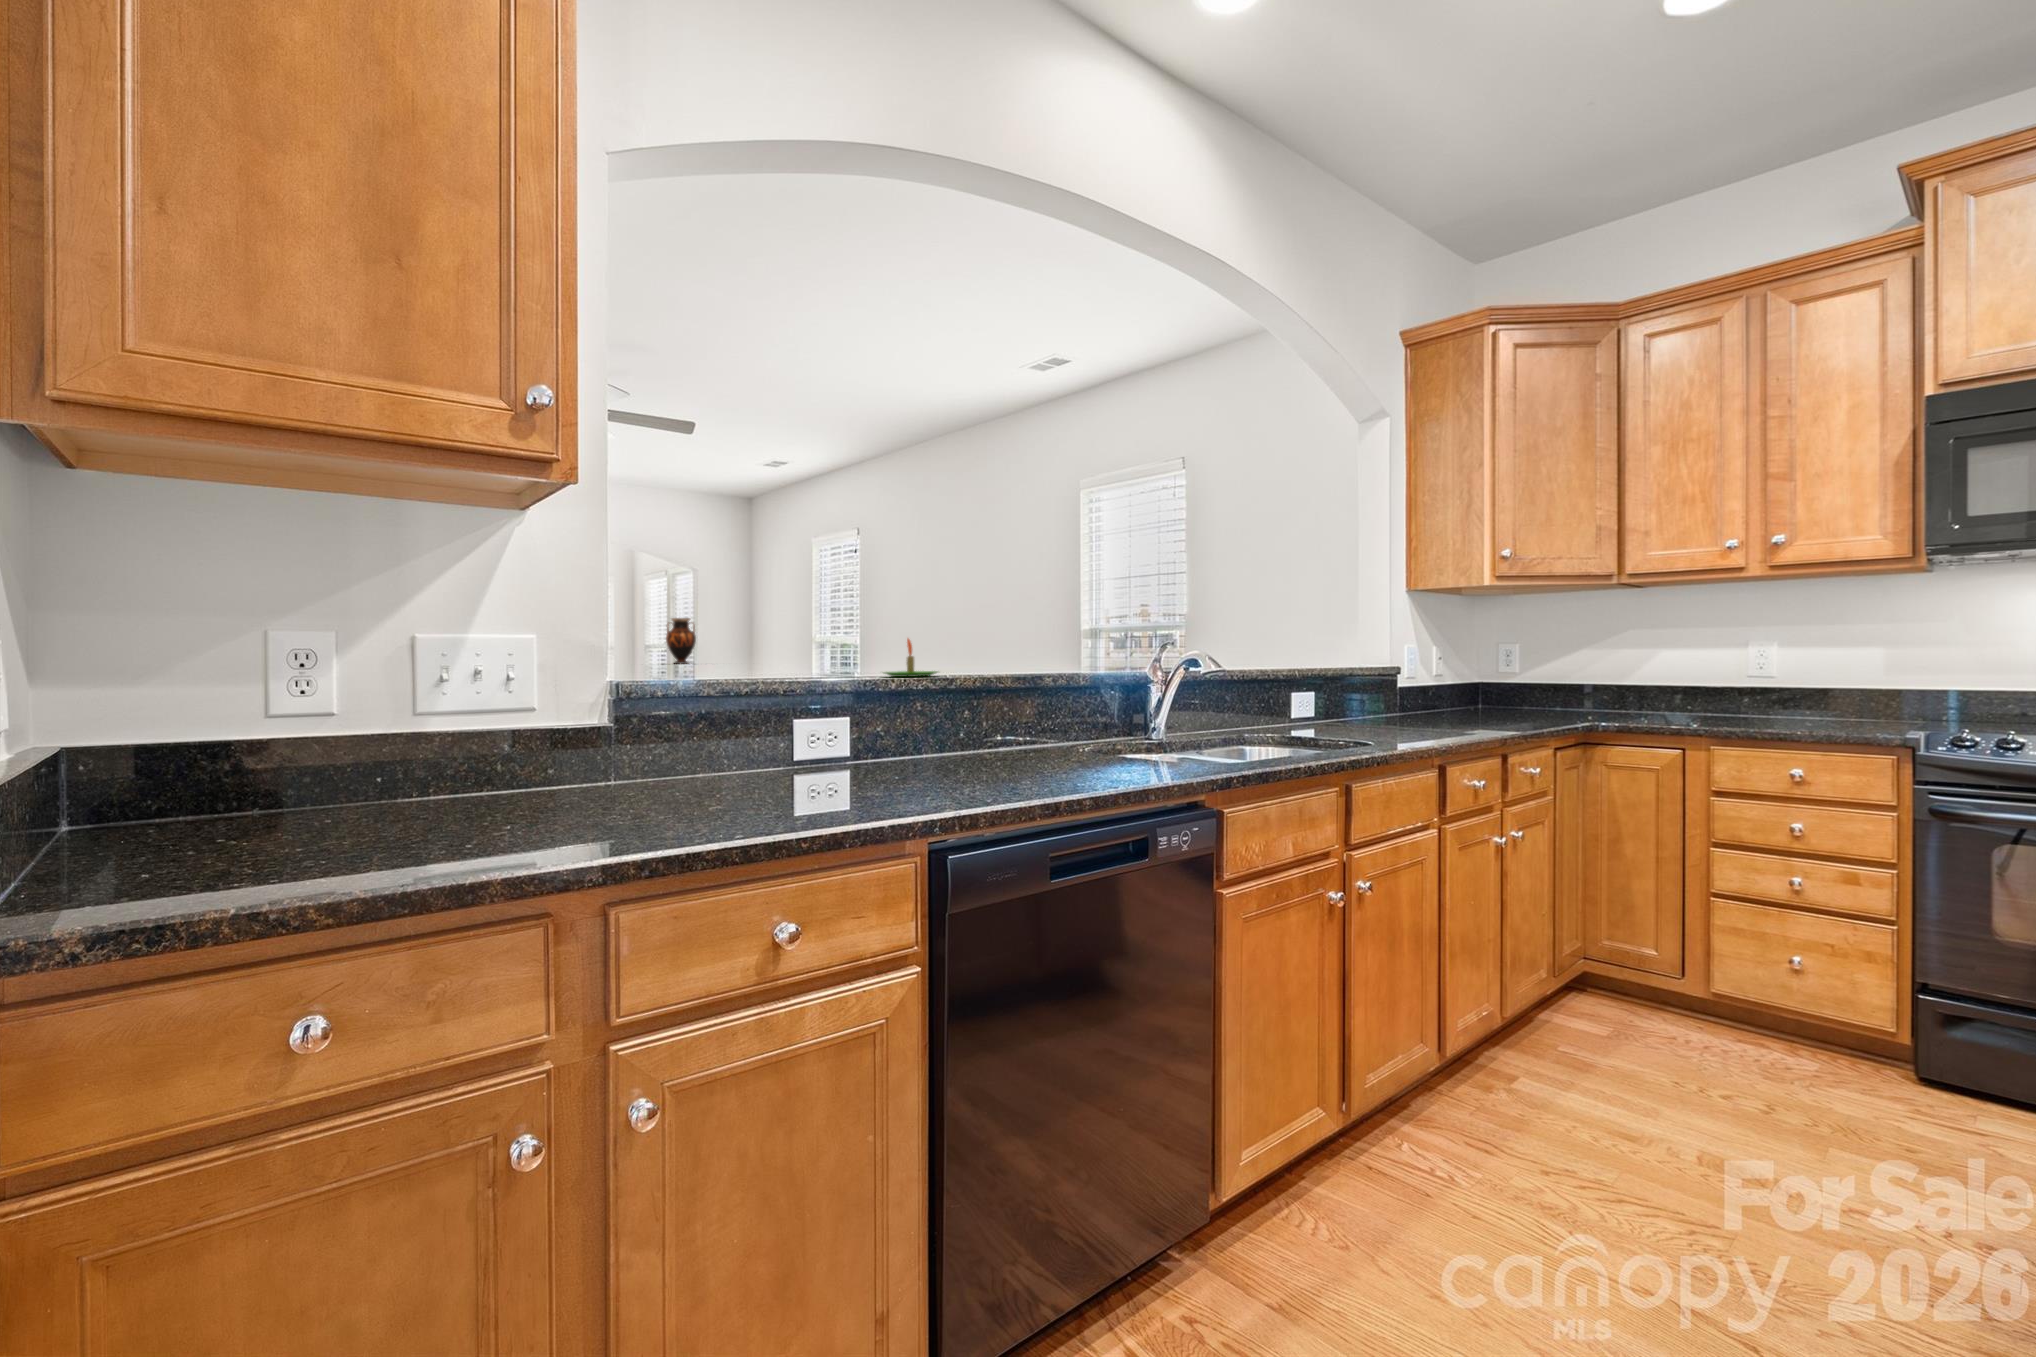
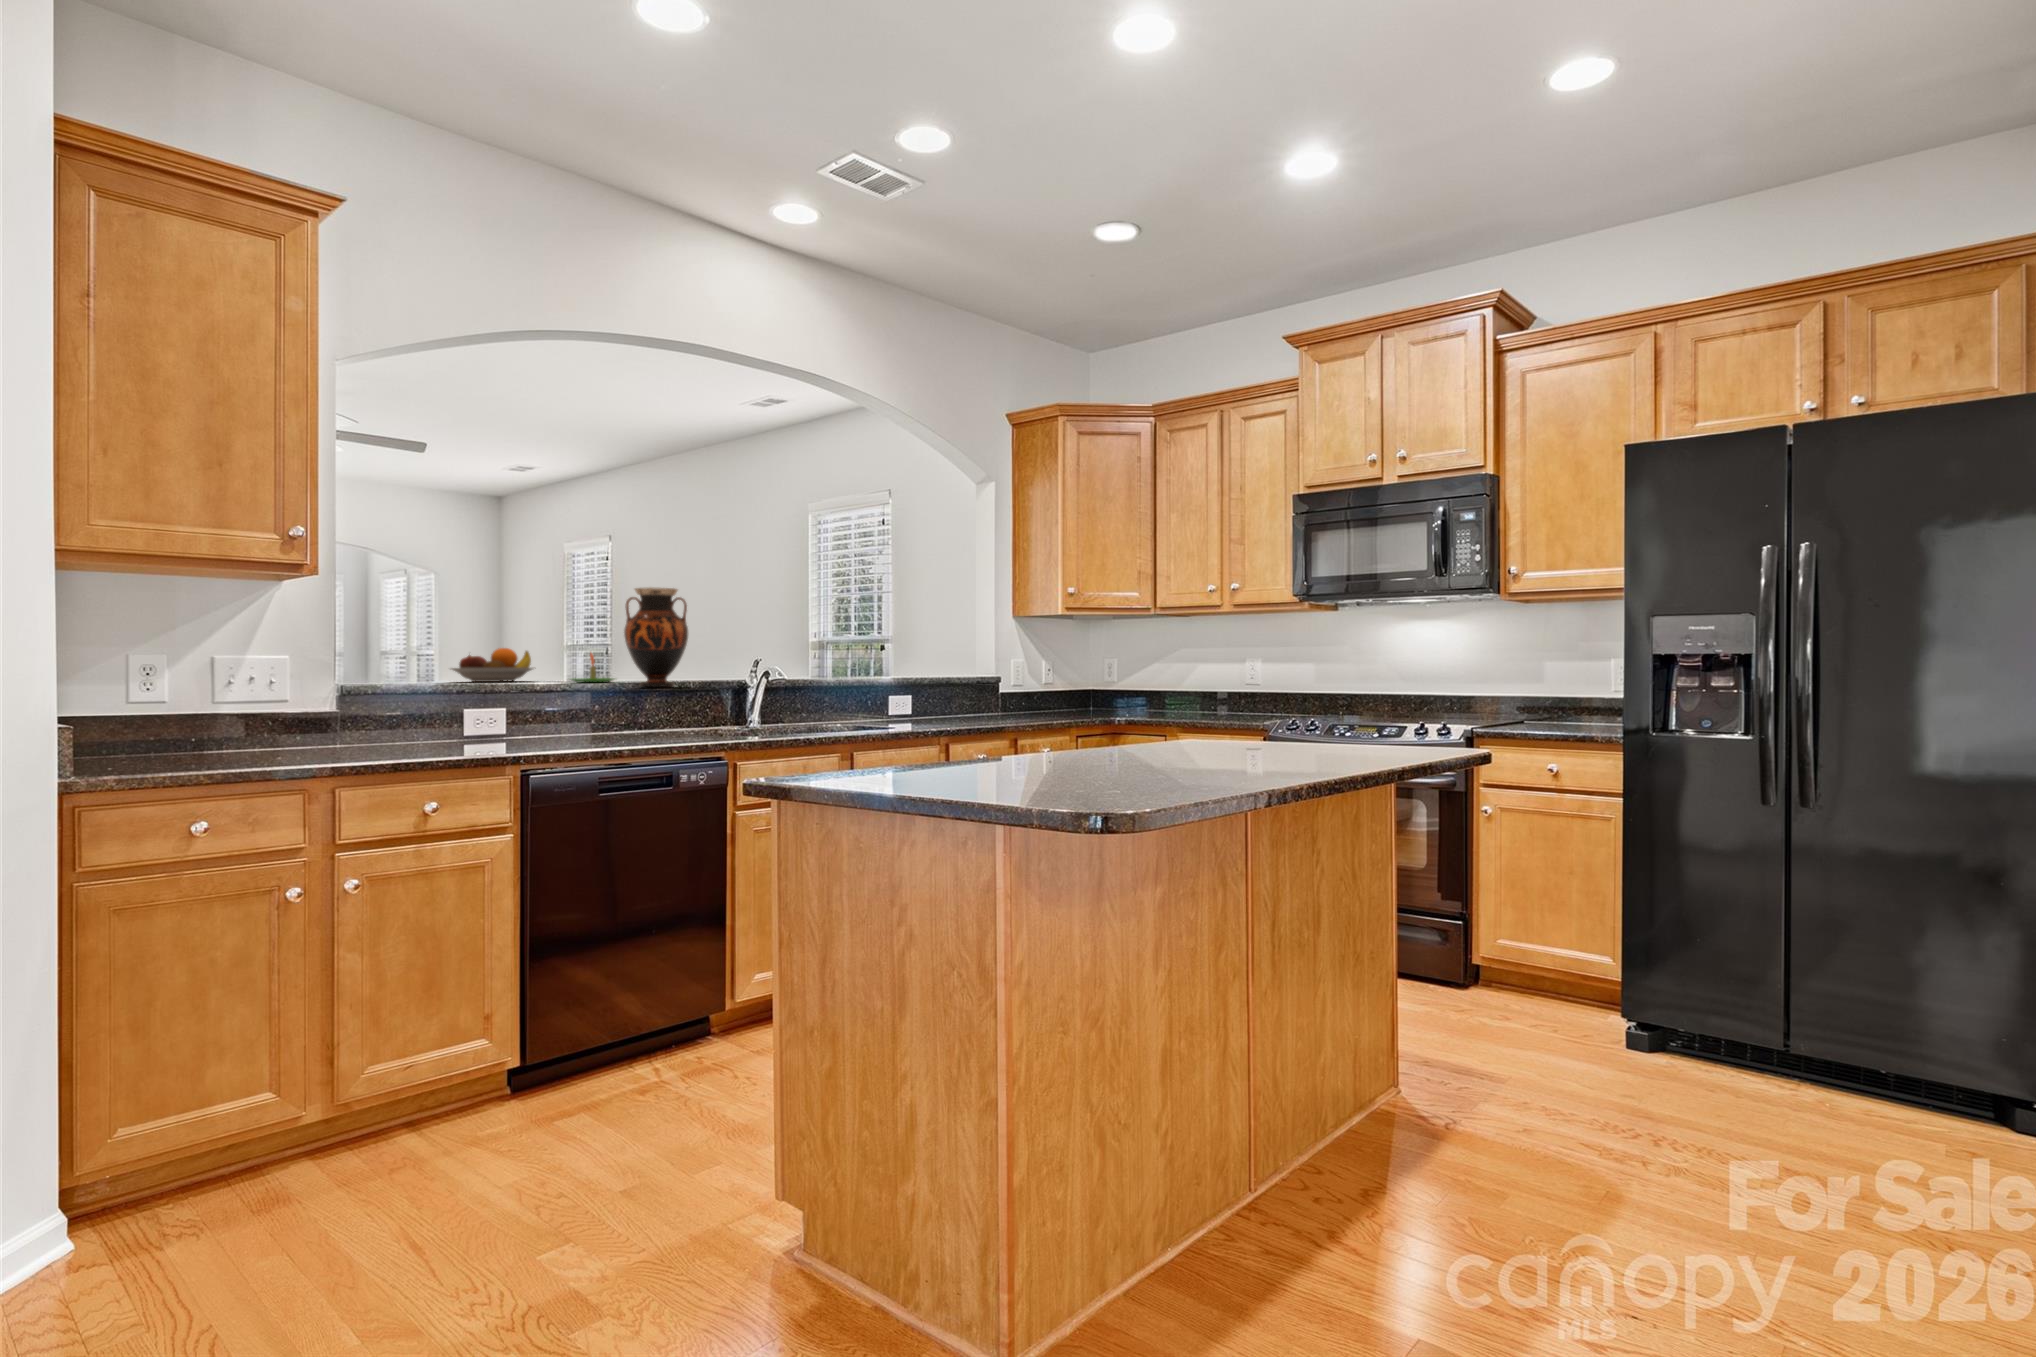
vase: present [666,618,696,664] -> present [624,587,688,687]
fruit bowl: none [734,634,833,676] -> present [451,648,533,682]

